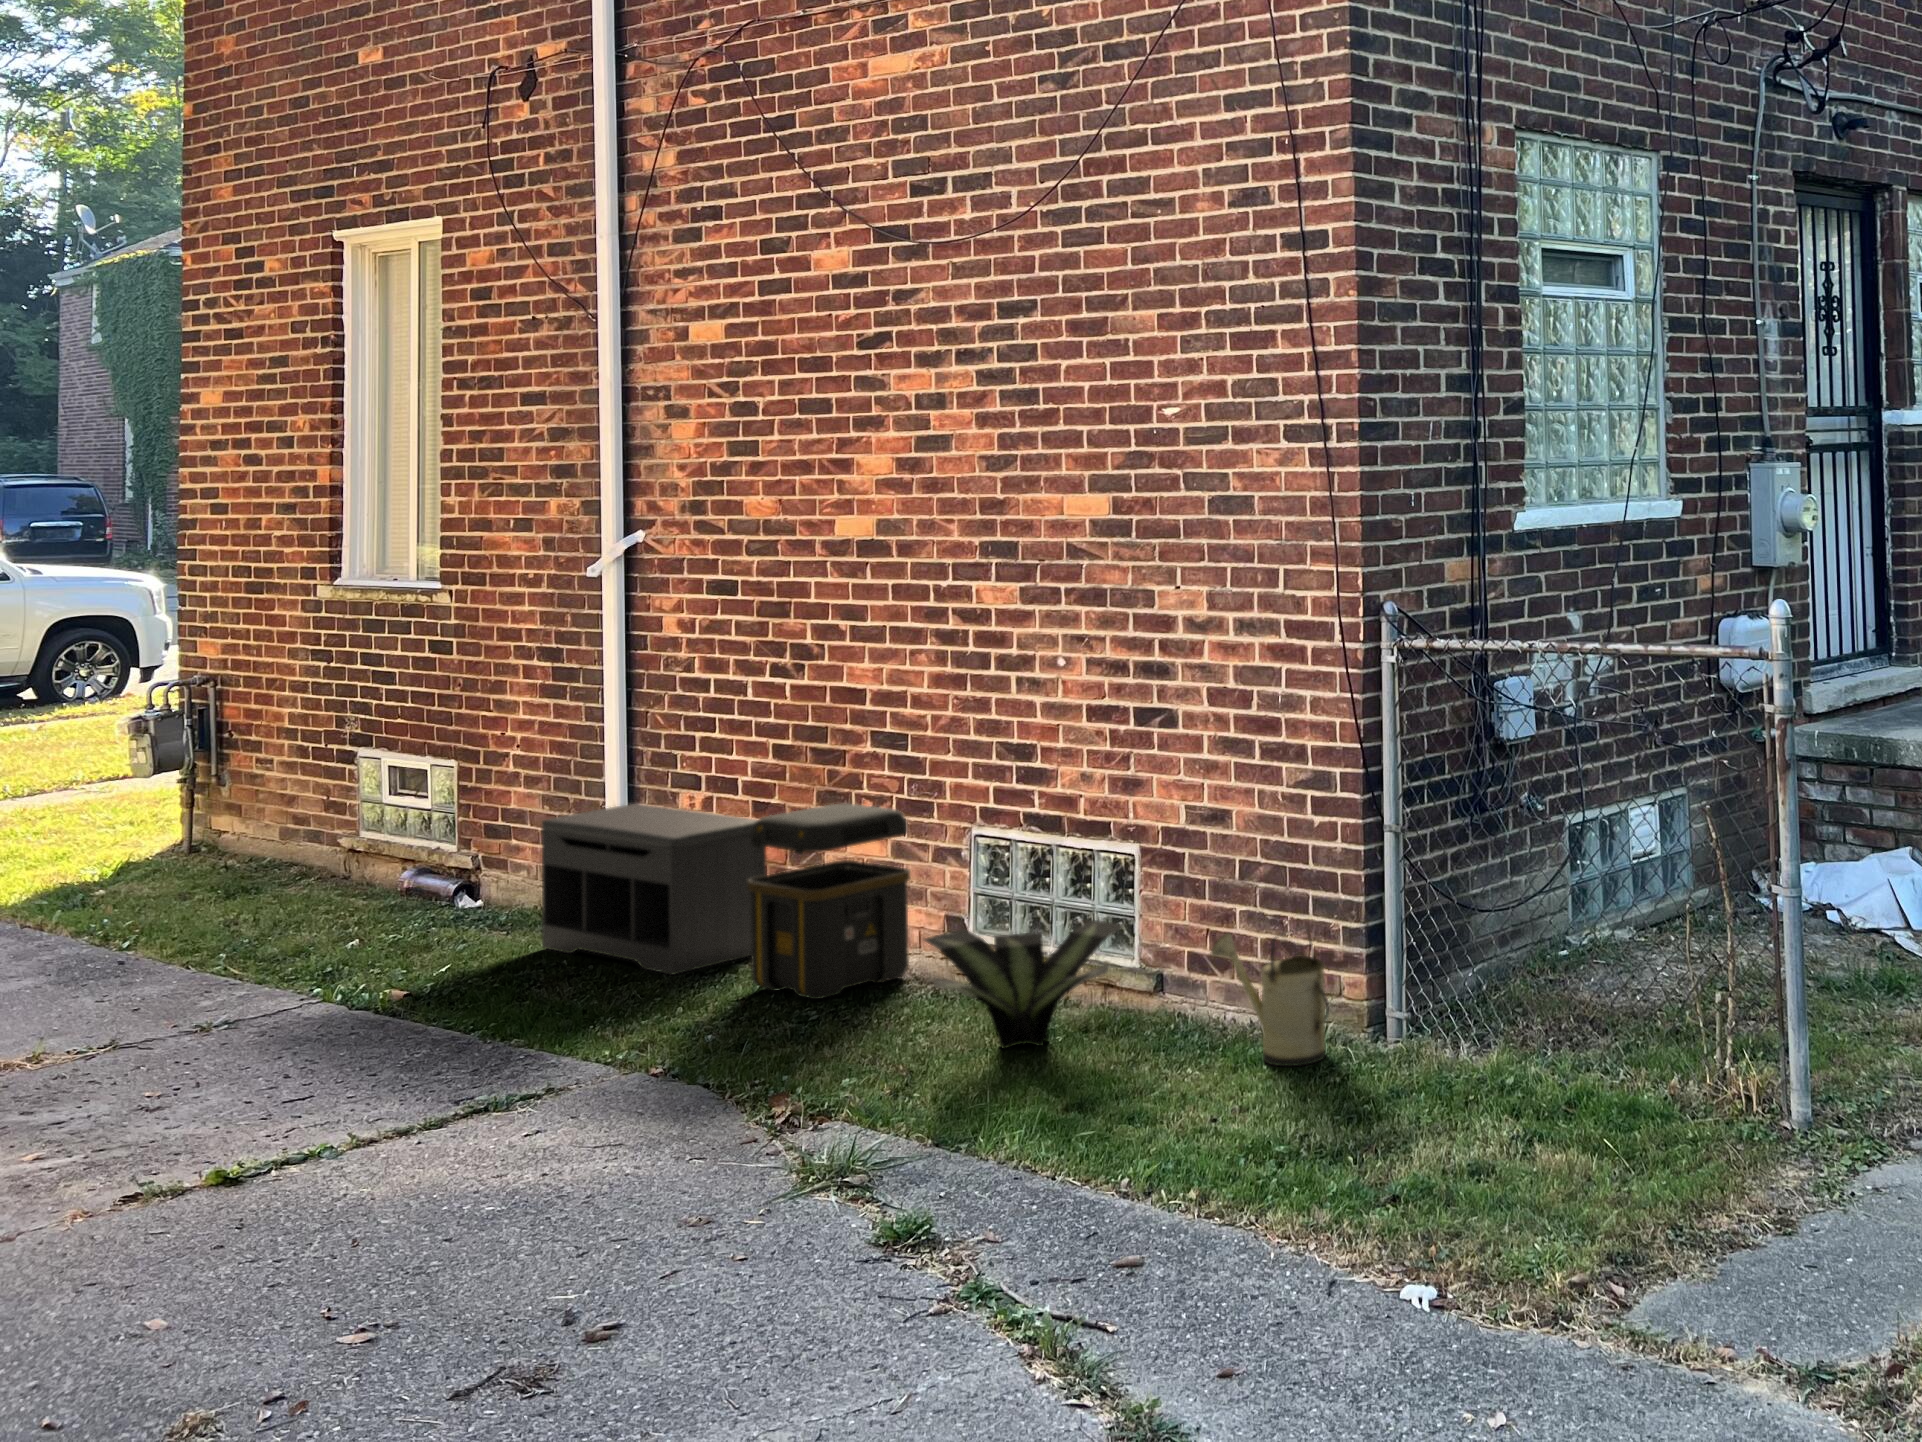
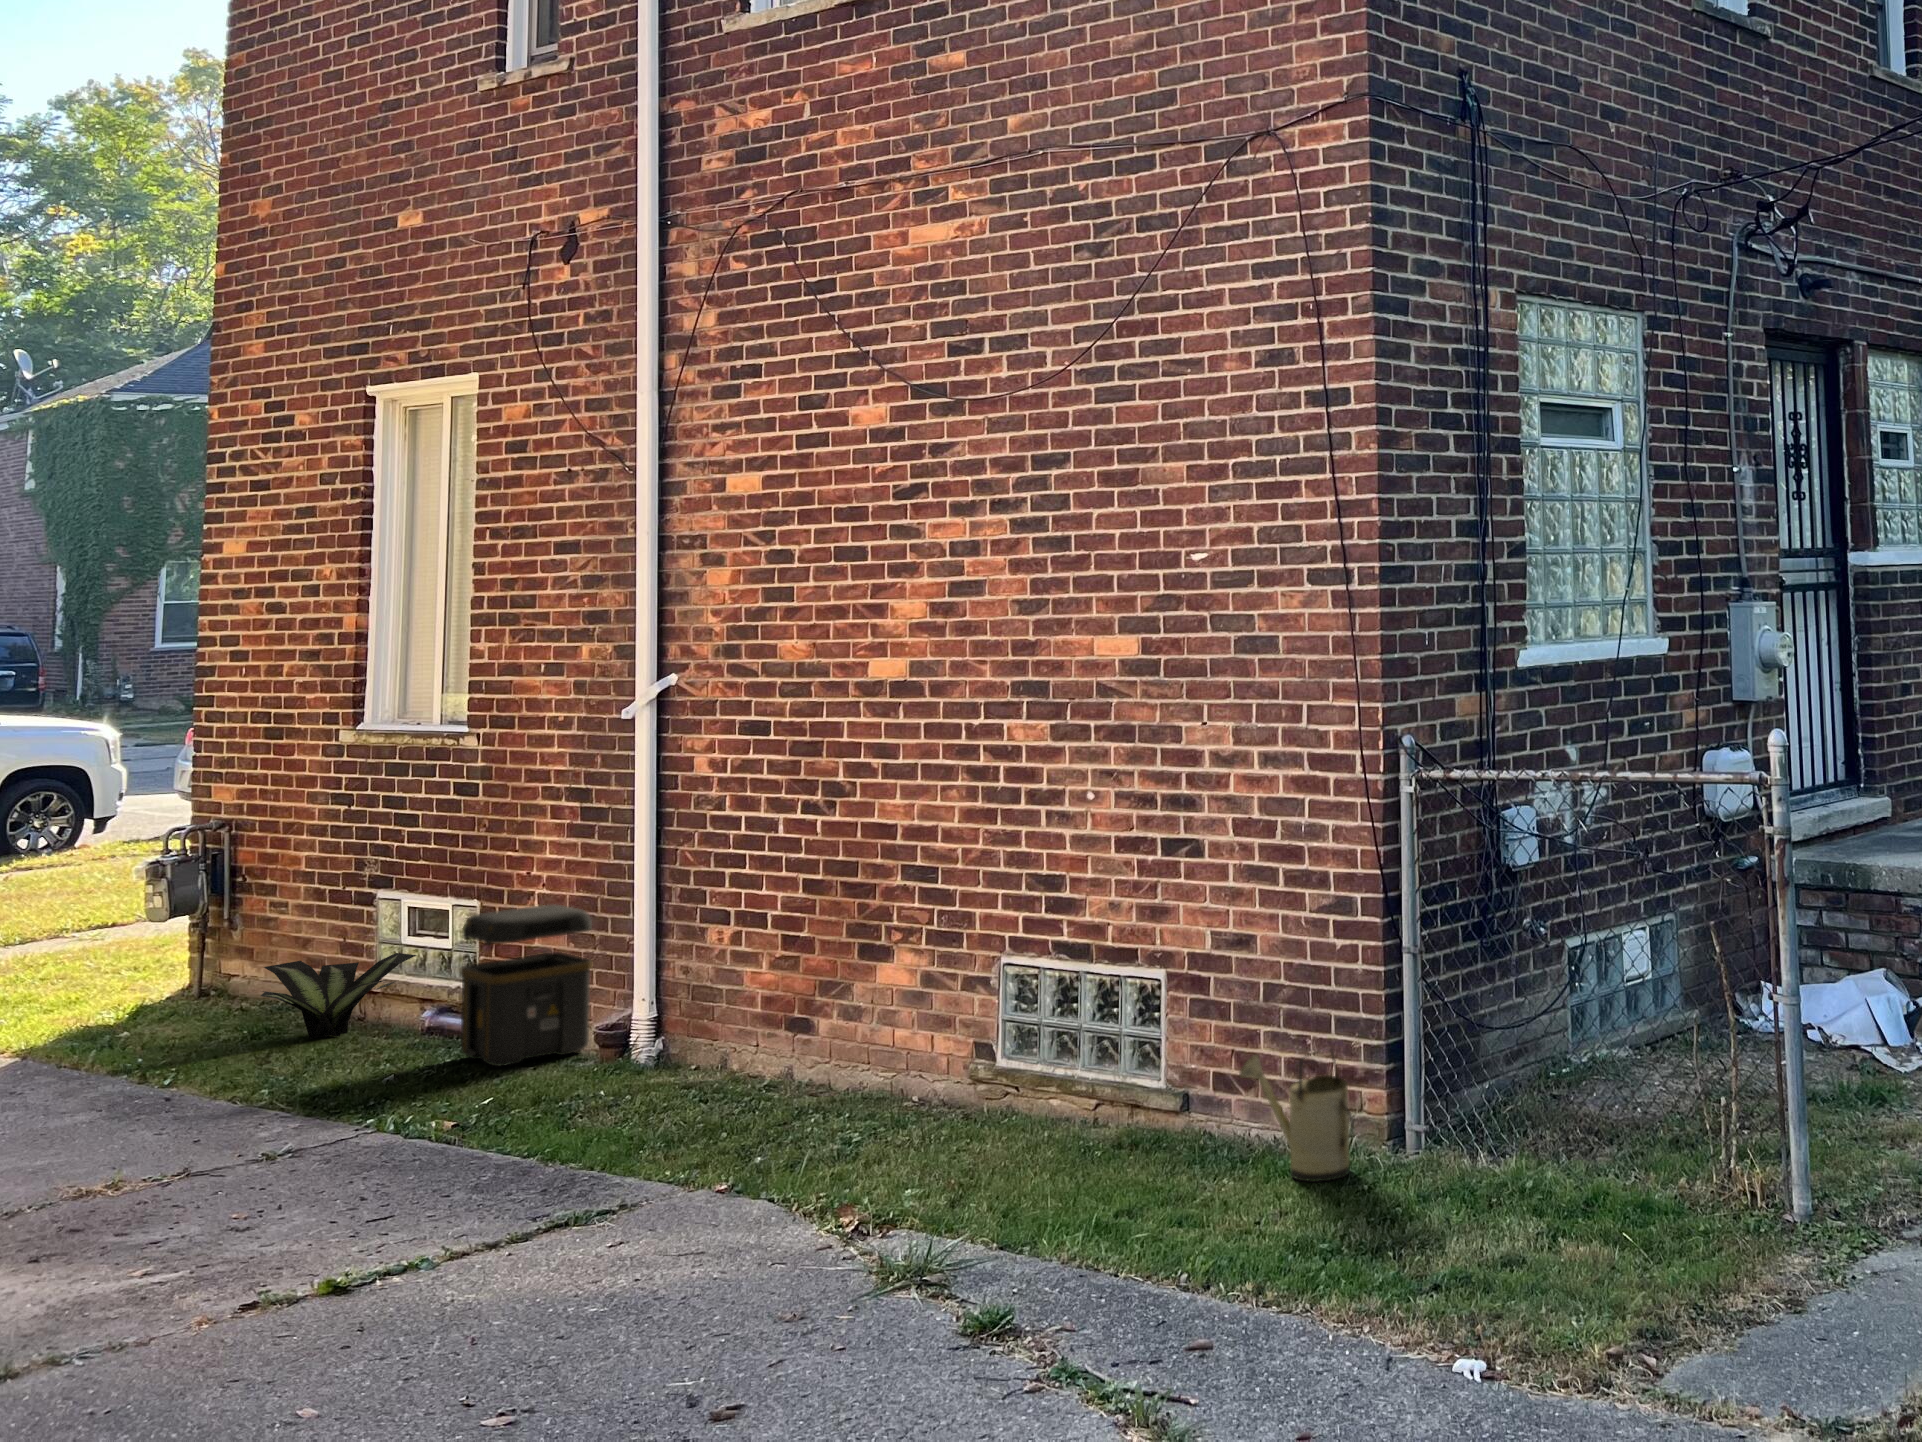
toolbox: present [748,803,910,999] -> present [460,904,593,1066]
bench: present [541,804,767,975] -> none [576,938,798,1103]
potted plant: present [924,920,1124,1048] -> present [261,953,417,1039]

